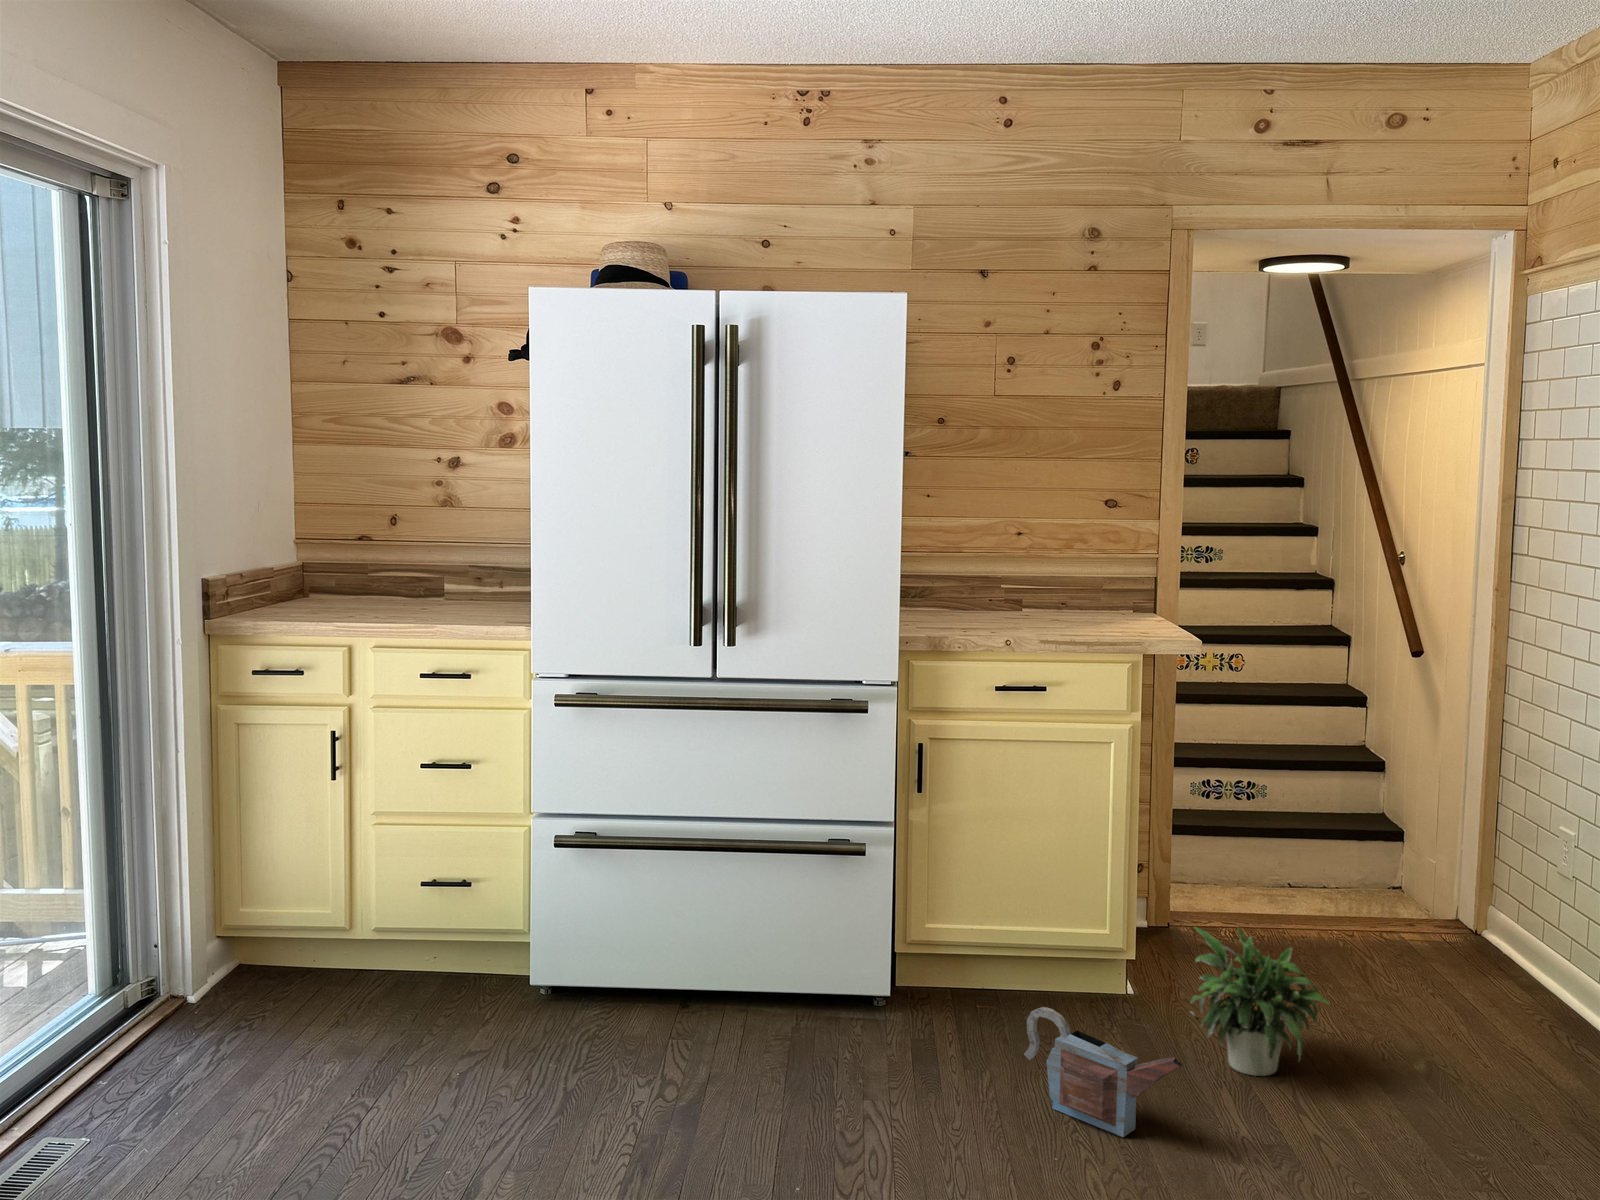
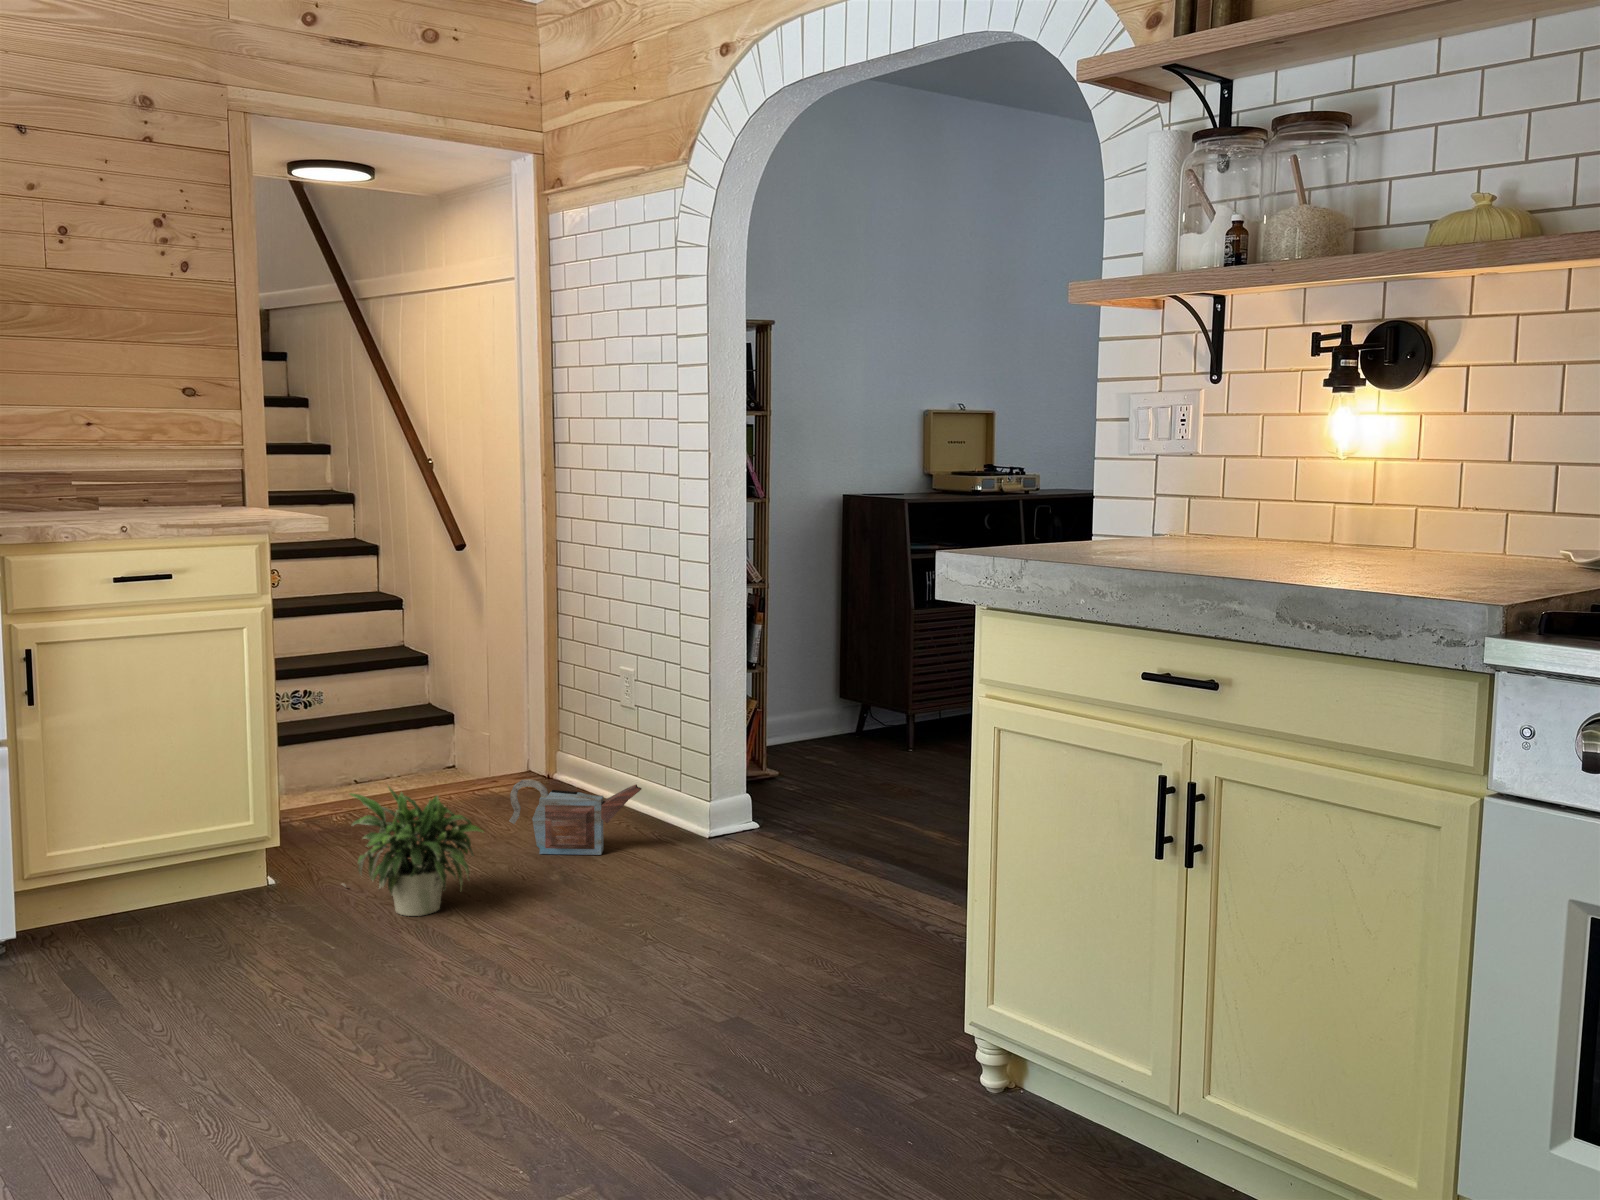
watering can: present [1024,1007,1183,1137] -> present [509,779,642,855]

